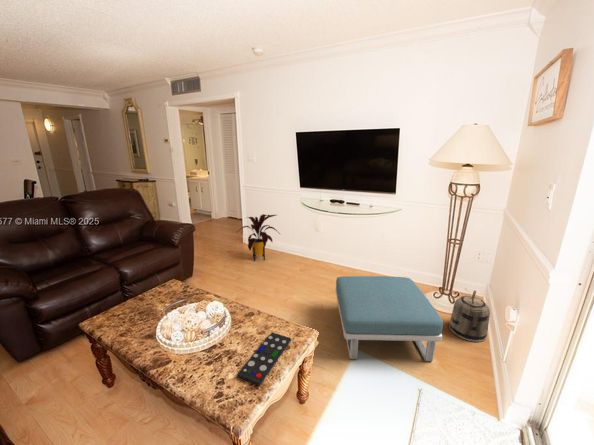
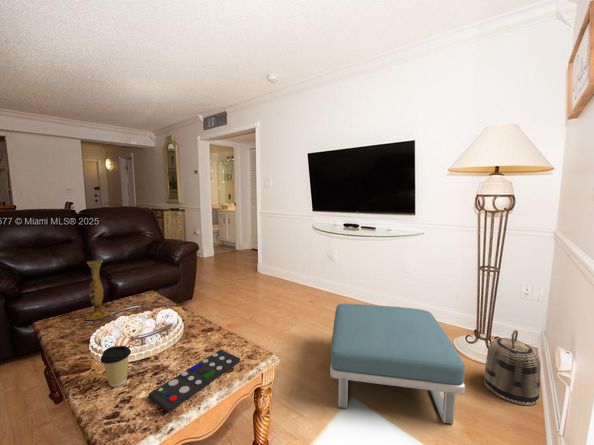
house plant: present [242,214,277,261] -> none [245,240,292,289]
vase: none [127,262,151,316] -> present [86,260,109,320]
coffee cup: none [191,341,213,372] -> present [100,346,131,387]

